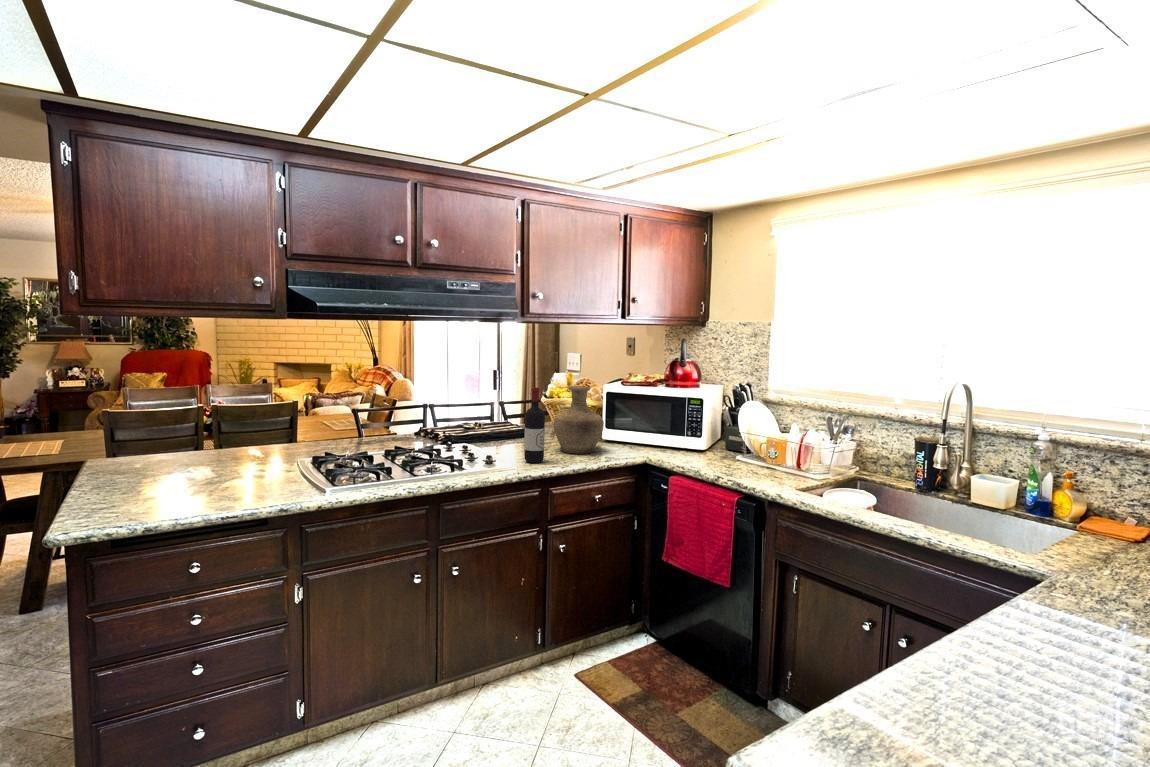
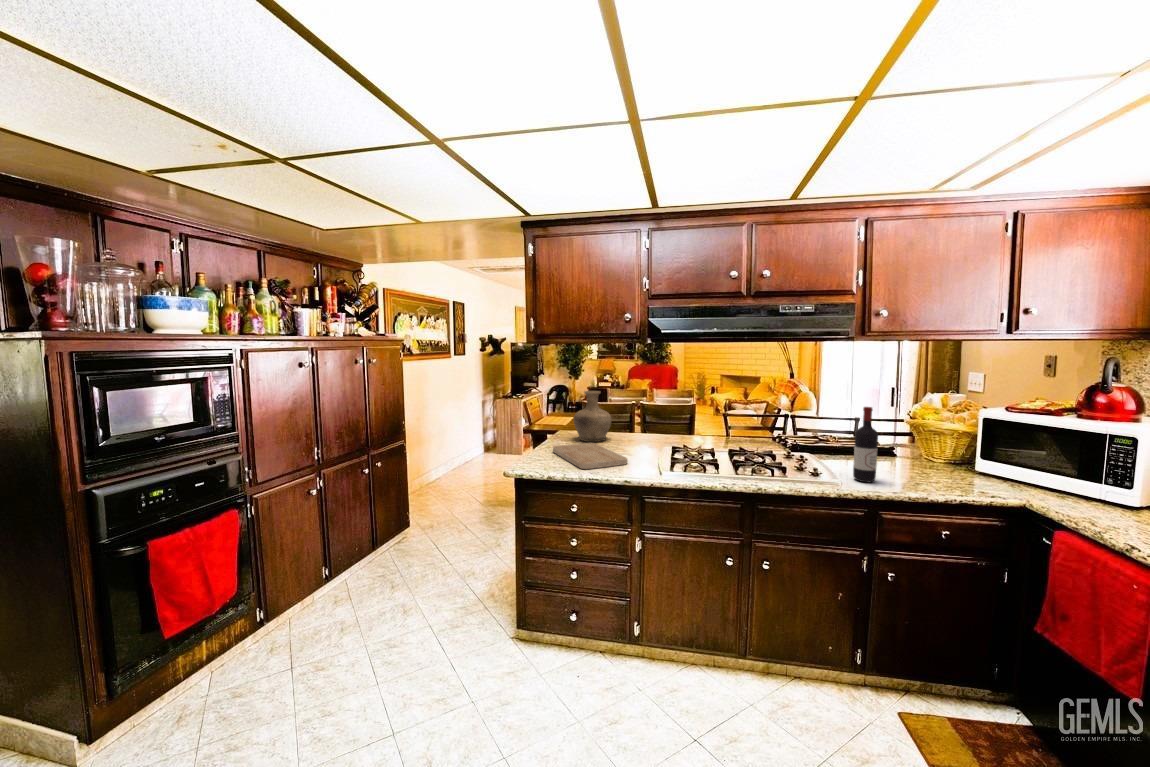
vase: present [553,386,604,454] -> present [574,391,611,442]
cutting board: none [117,468,265,506] -> present [553,443,628,469]

